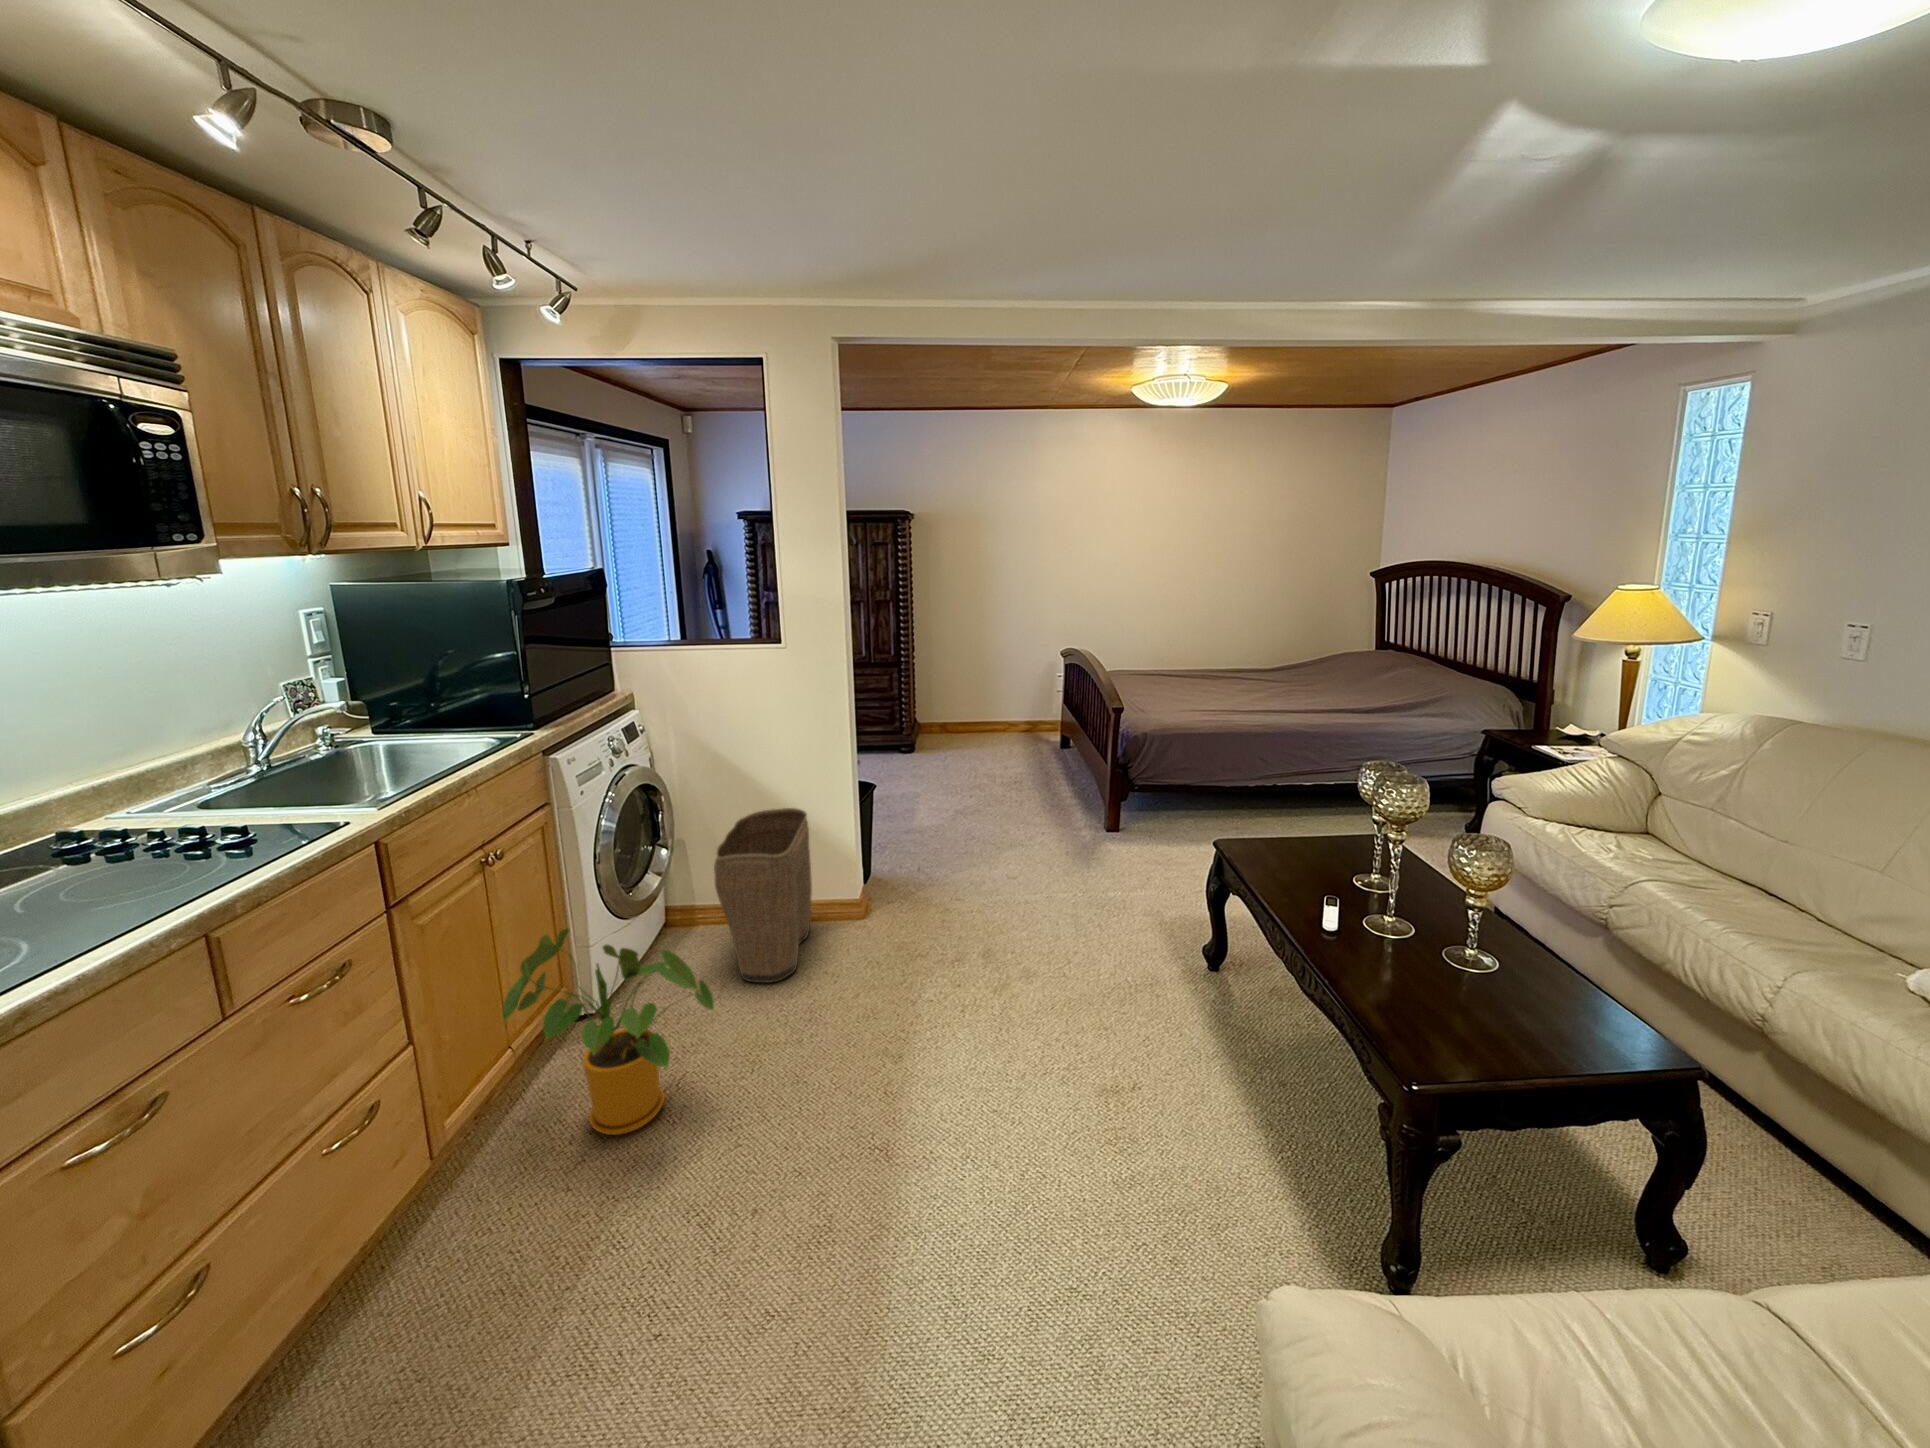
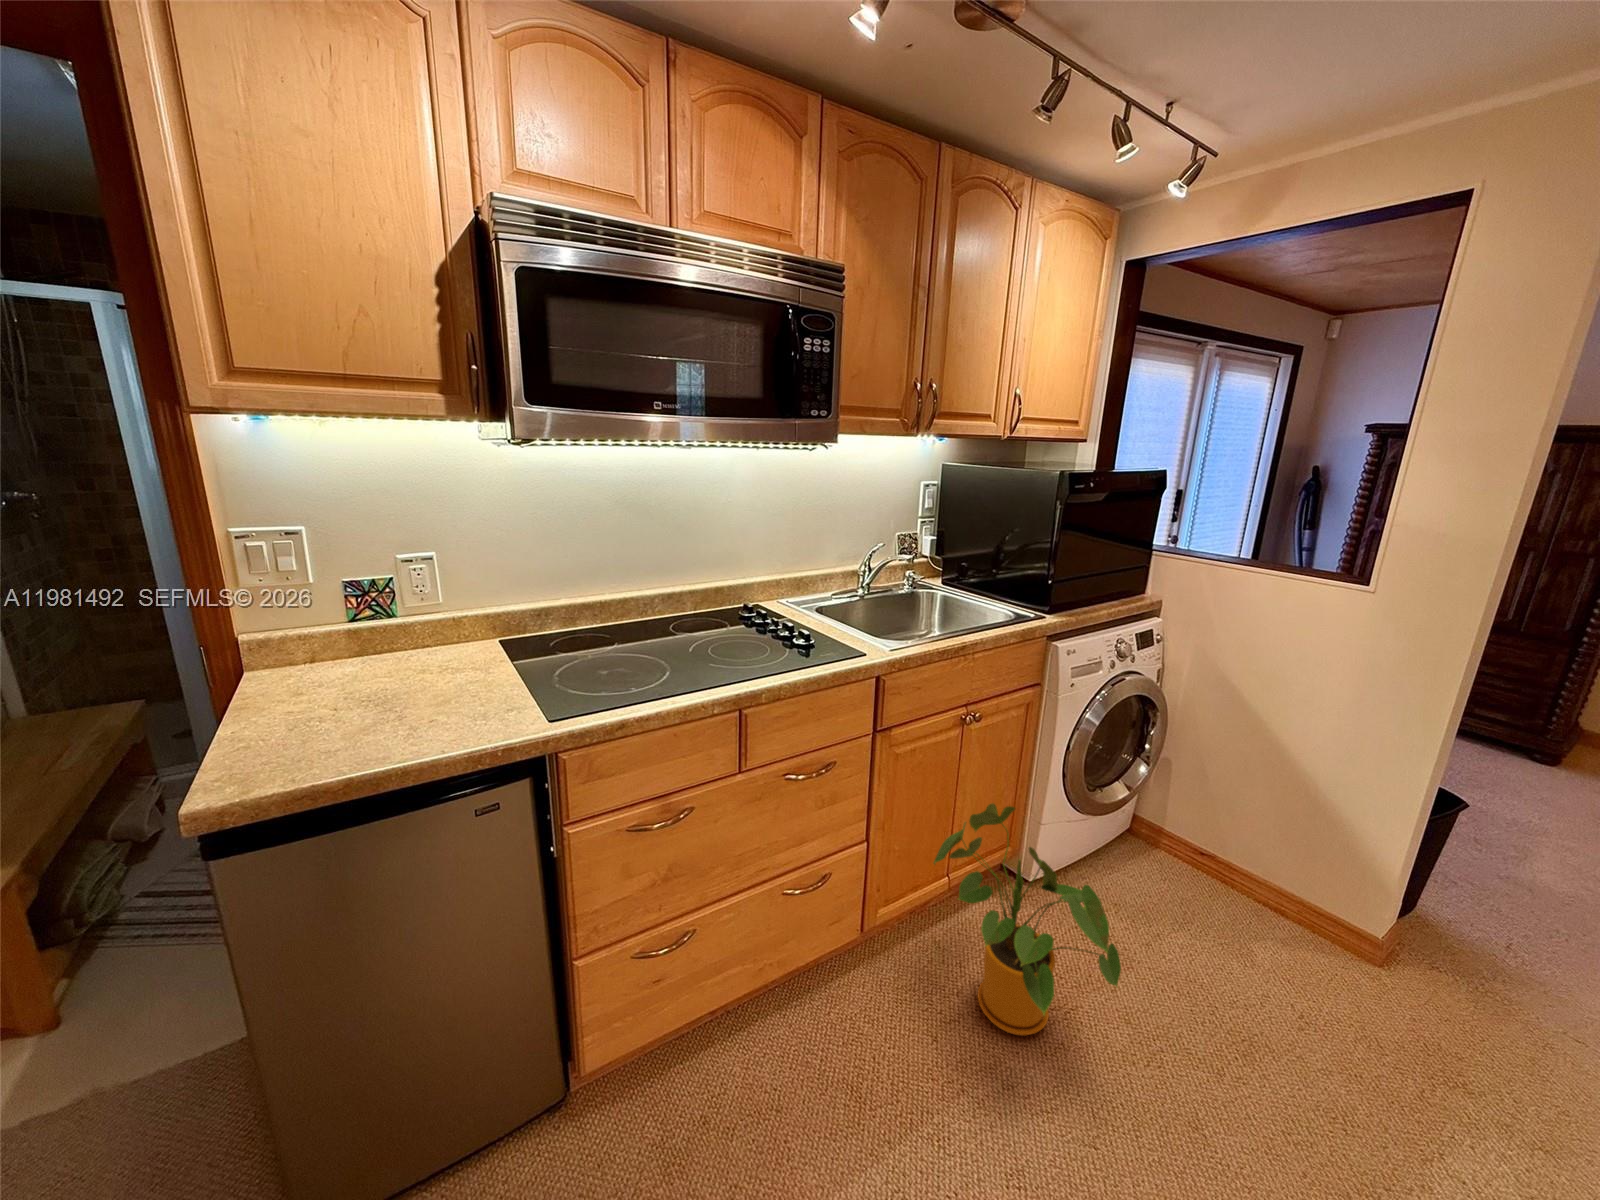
laundry basket: present [714,808,812,982] -> none [1181,772,1337,982]

